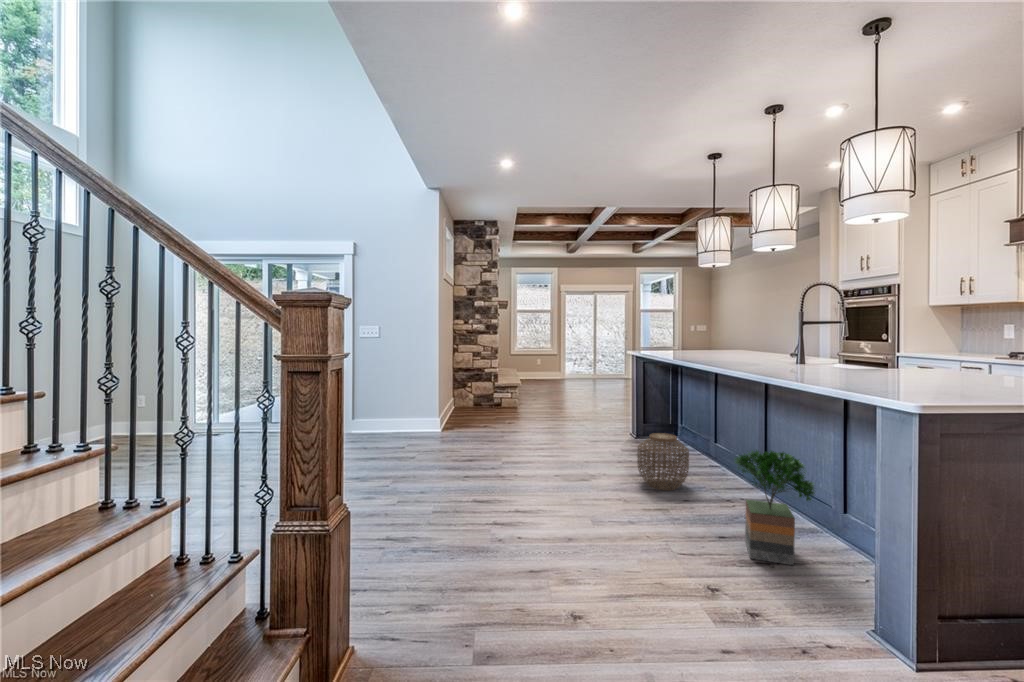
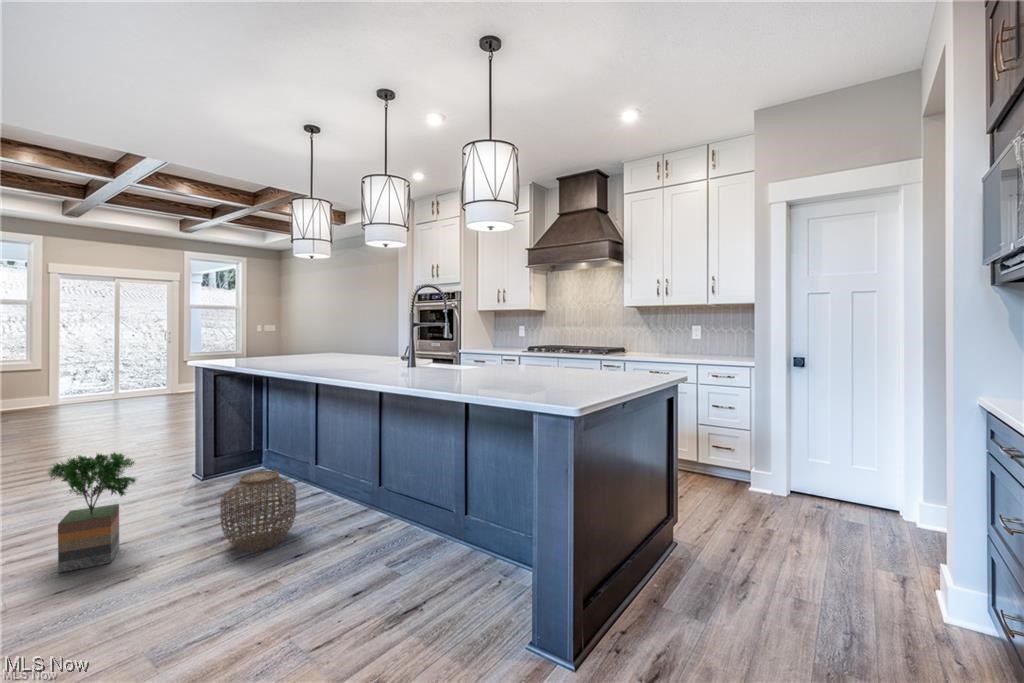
potted tree: present [735,450,815,565] -> present [48,453,136,573]

